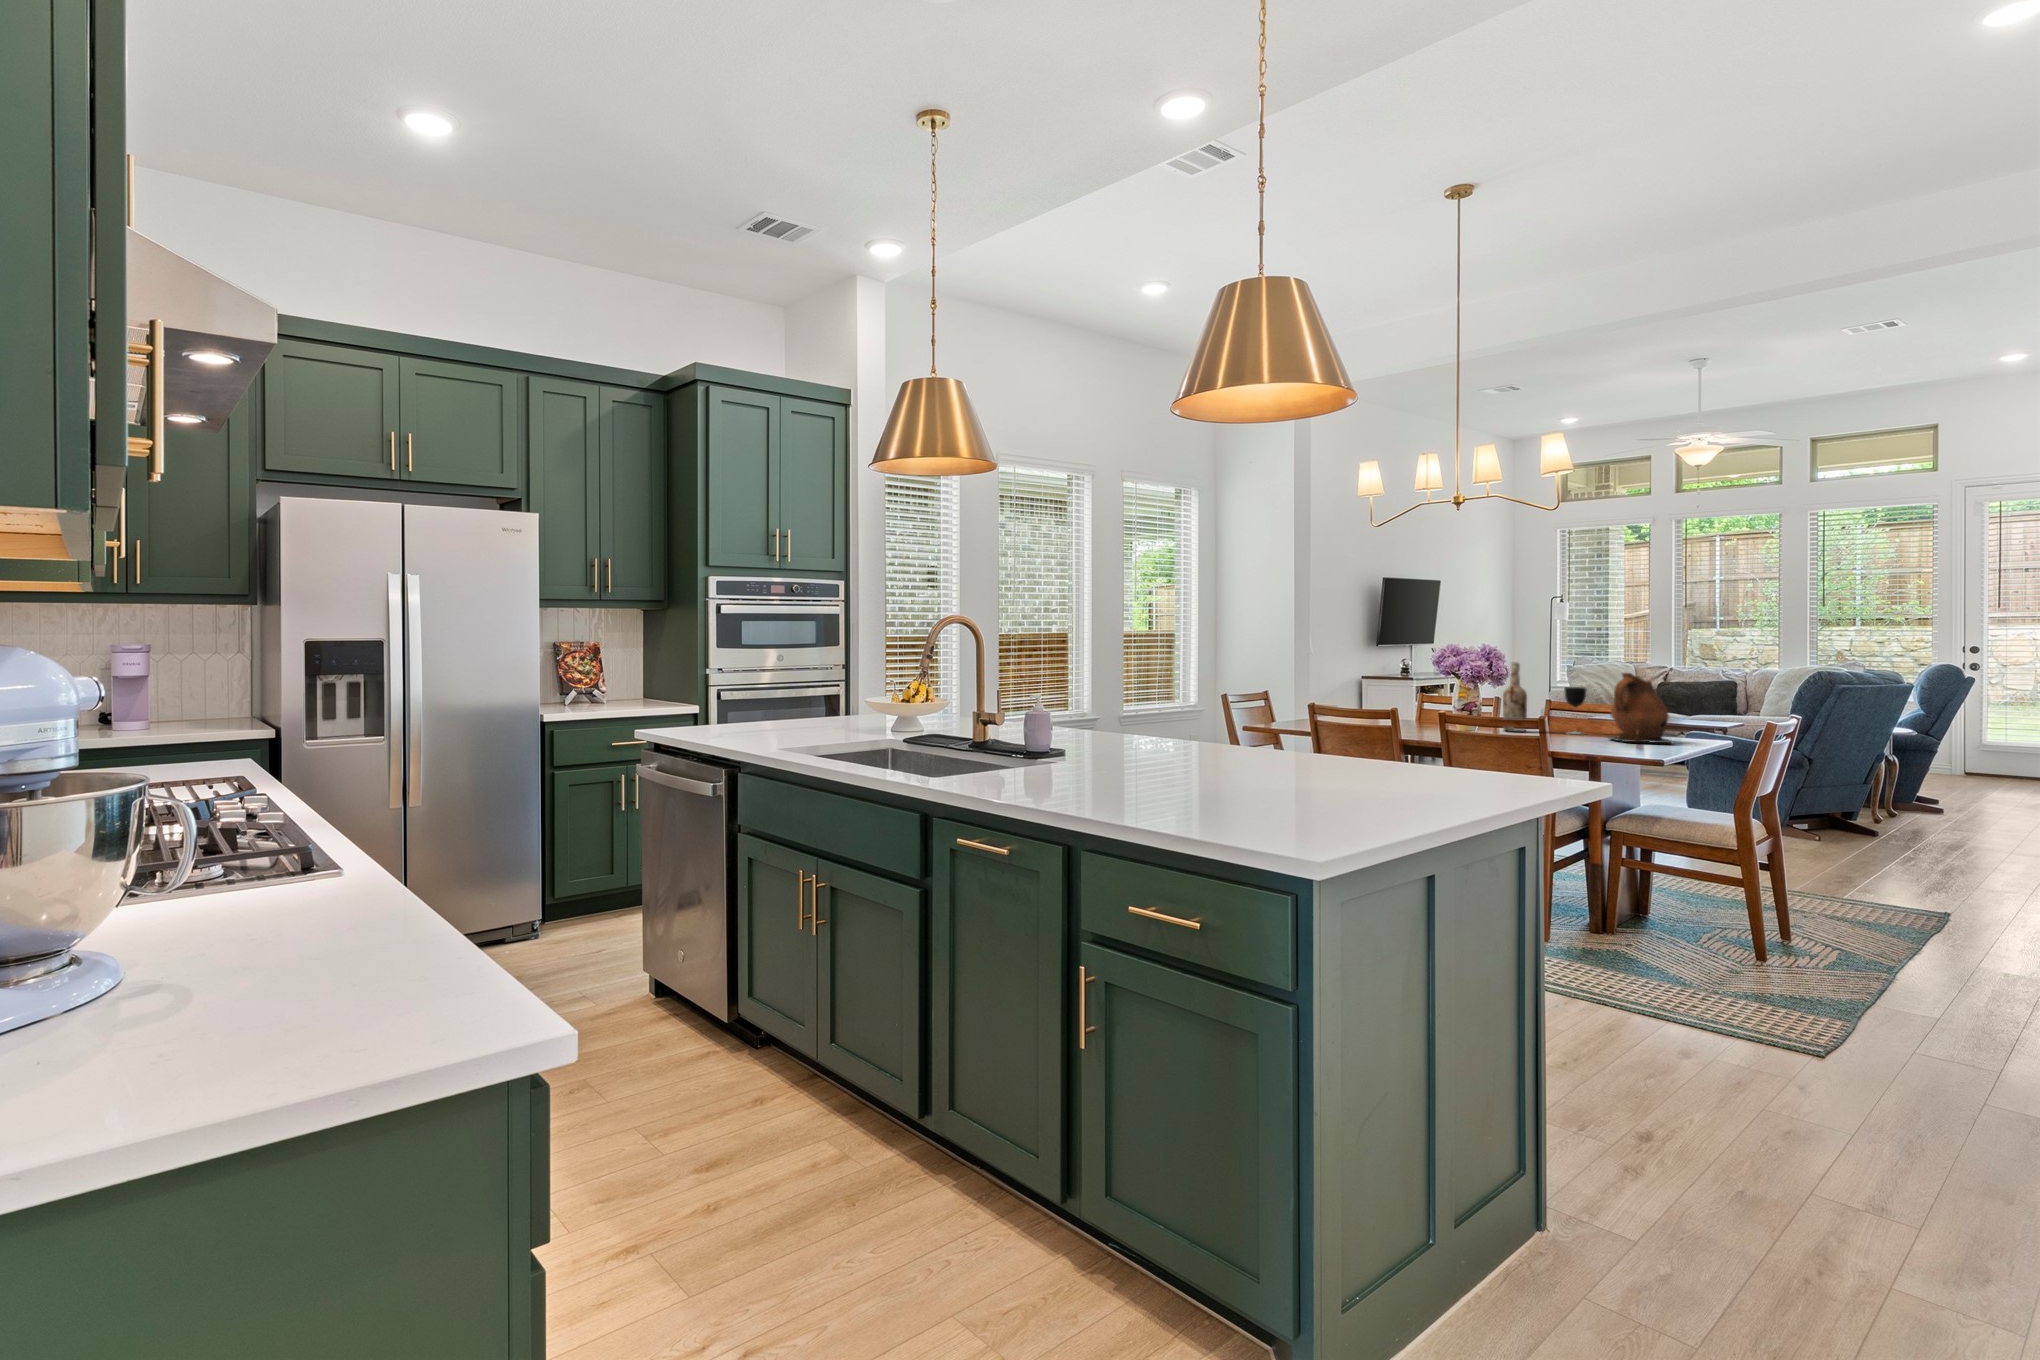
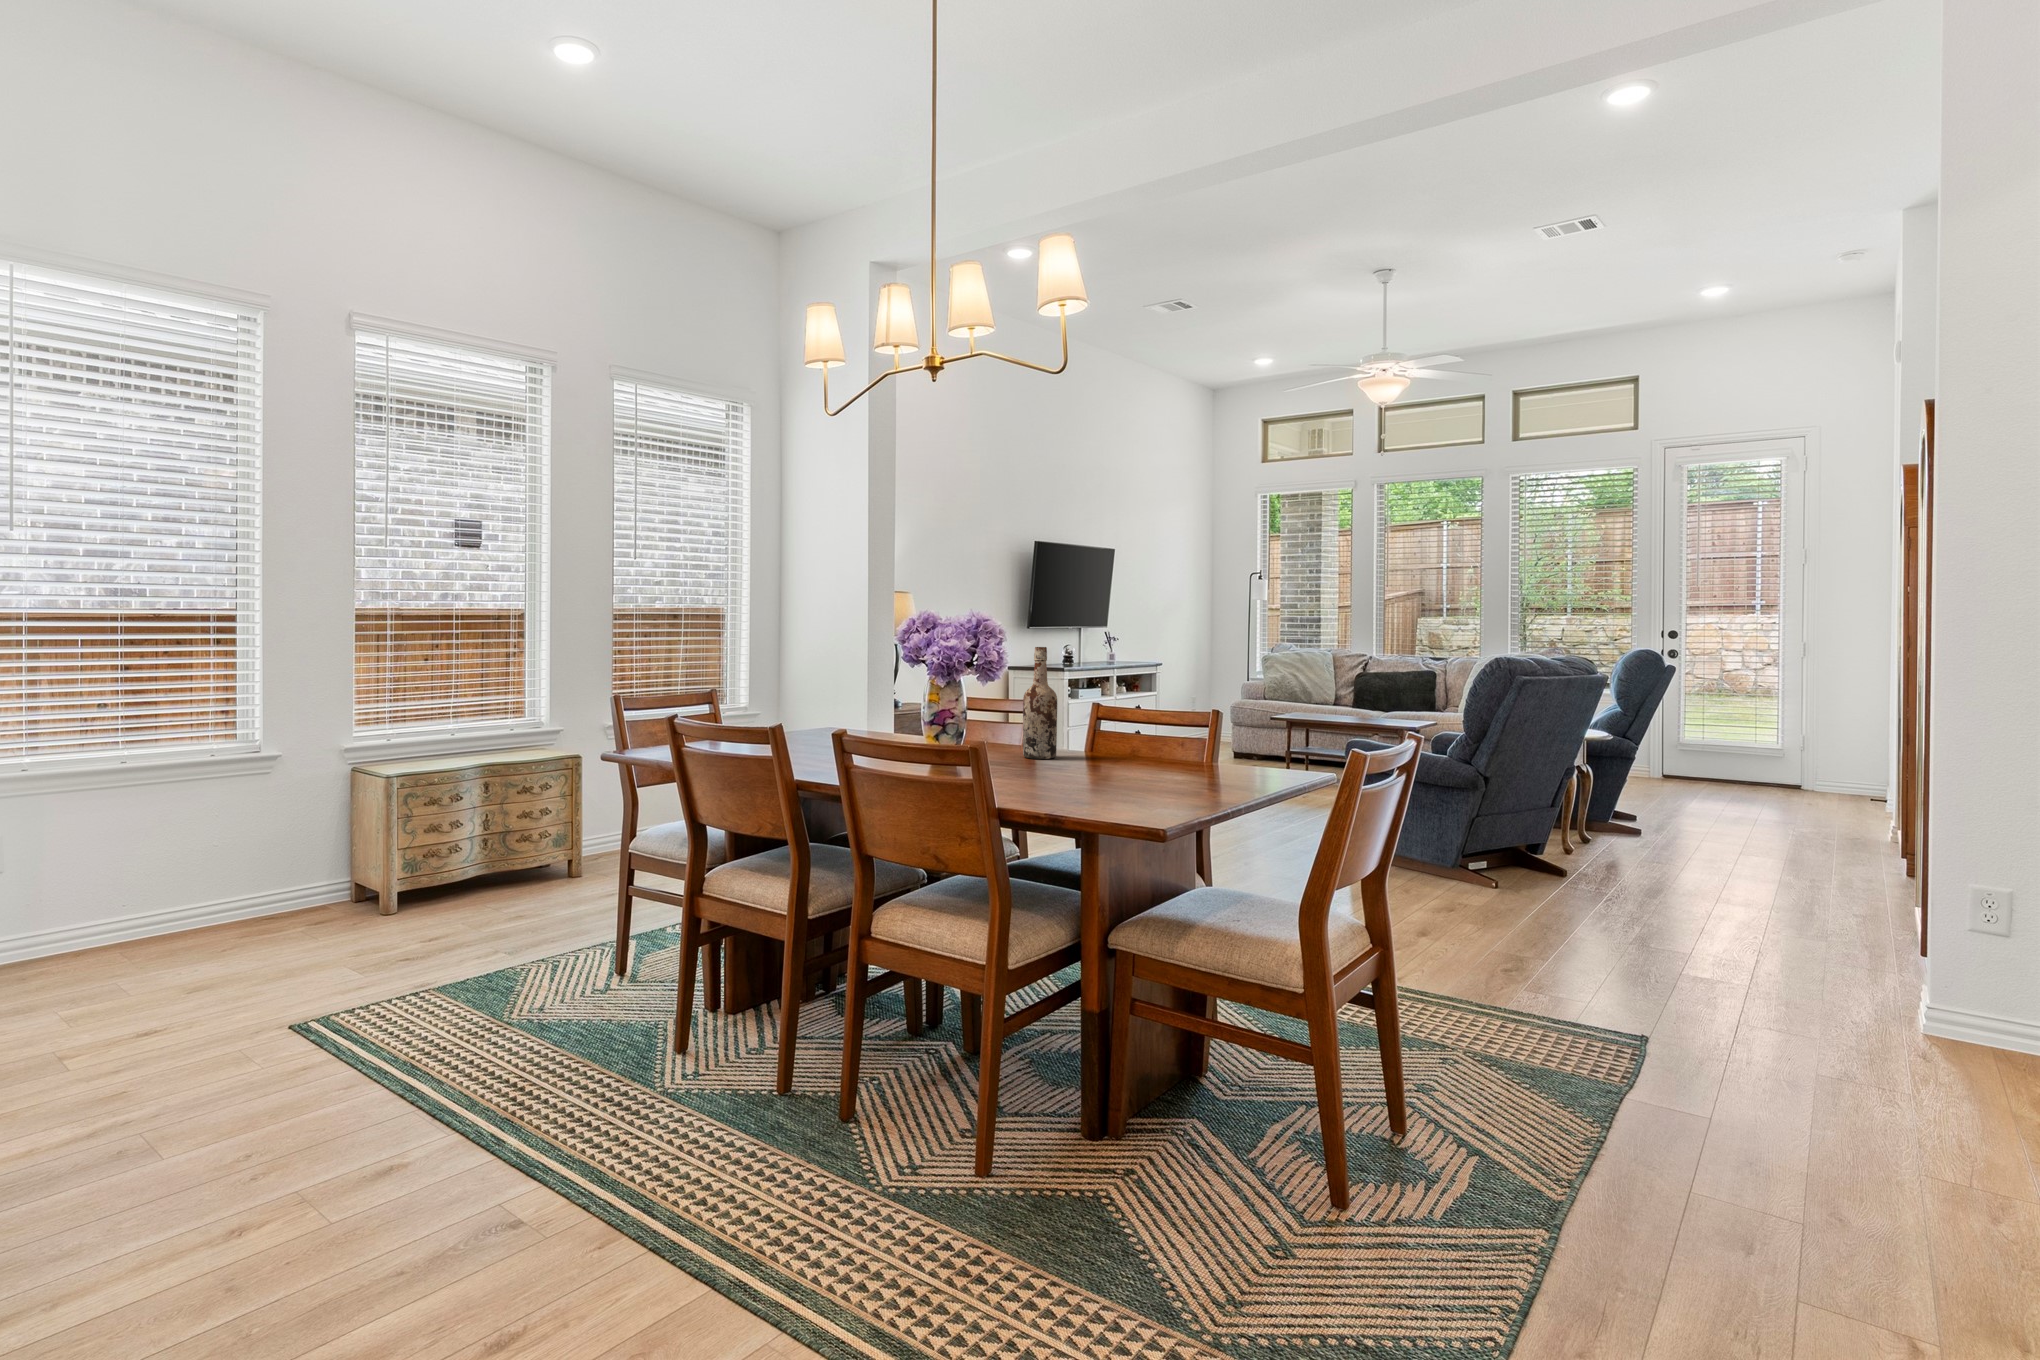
ceramic pitcher: present [1608,673,1674,743] -> none [1150,663,1249,783]
wine glass: present [1564,687,1586,734] -> none [1112,686,1143,761]

